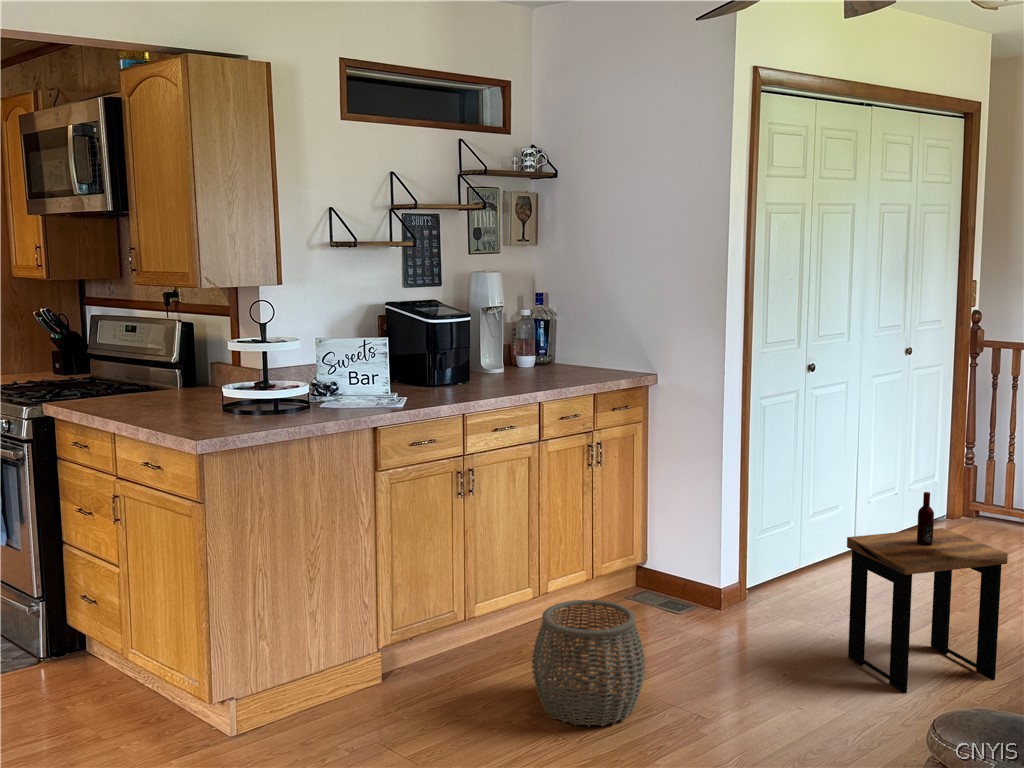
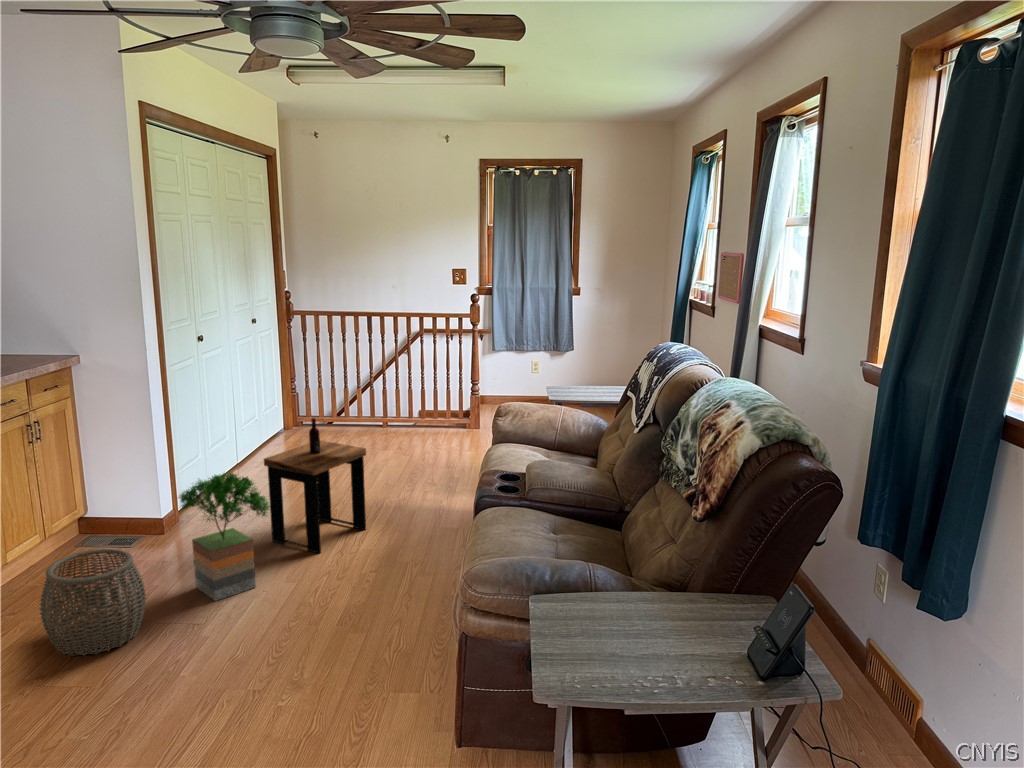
potted tree: none [706,540,824,711] -> present [179,473,270,601]

